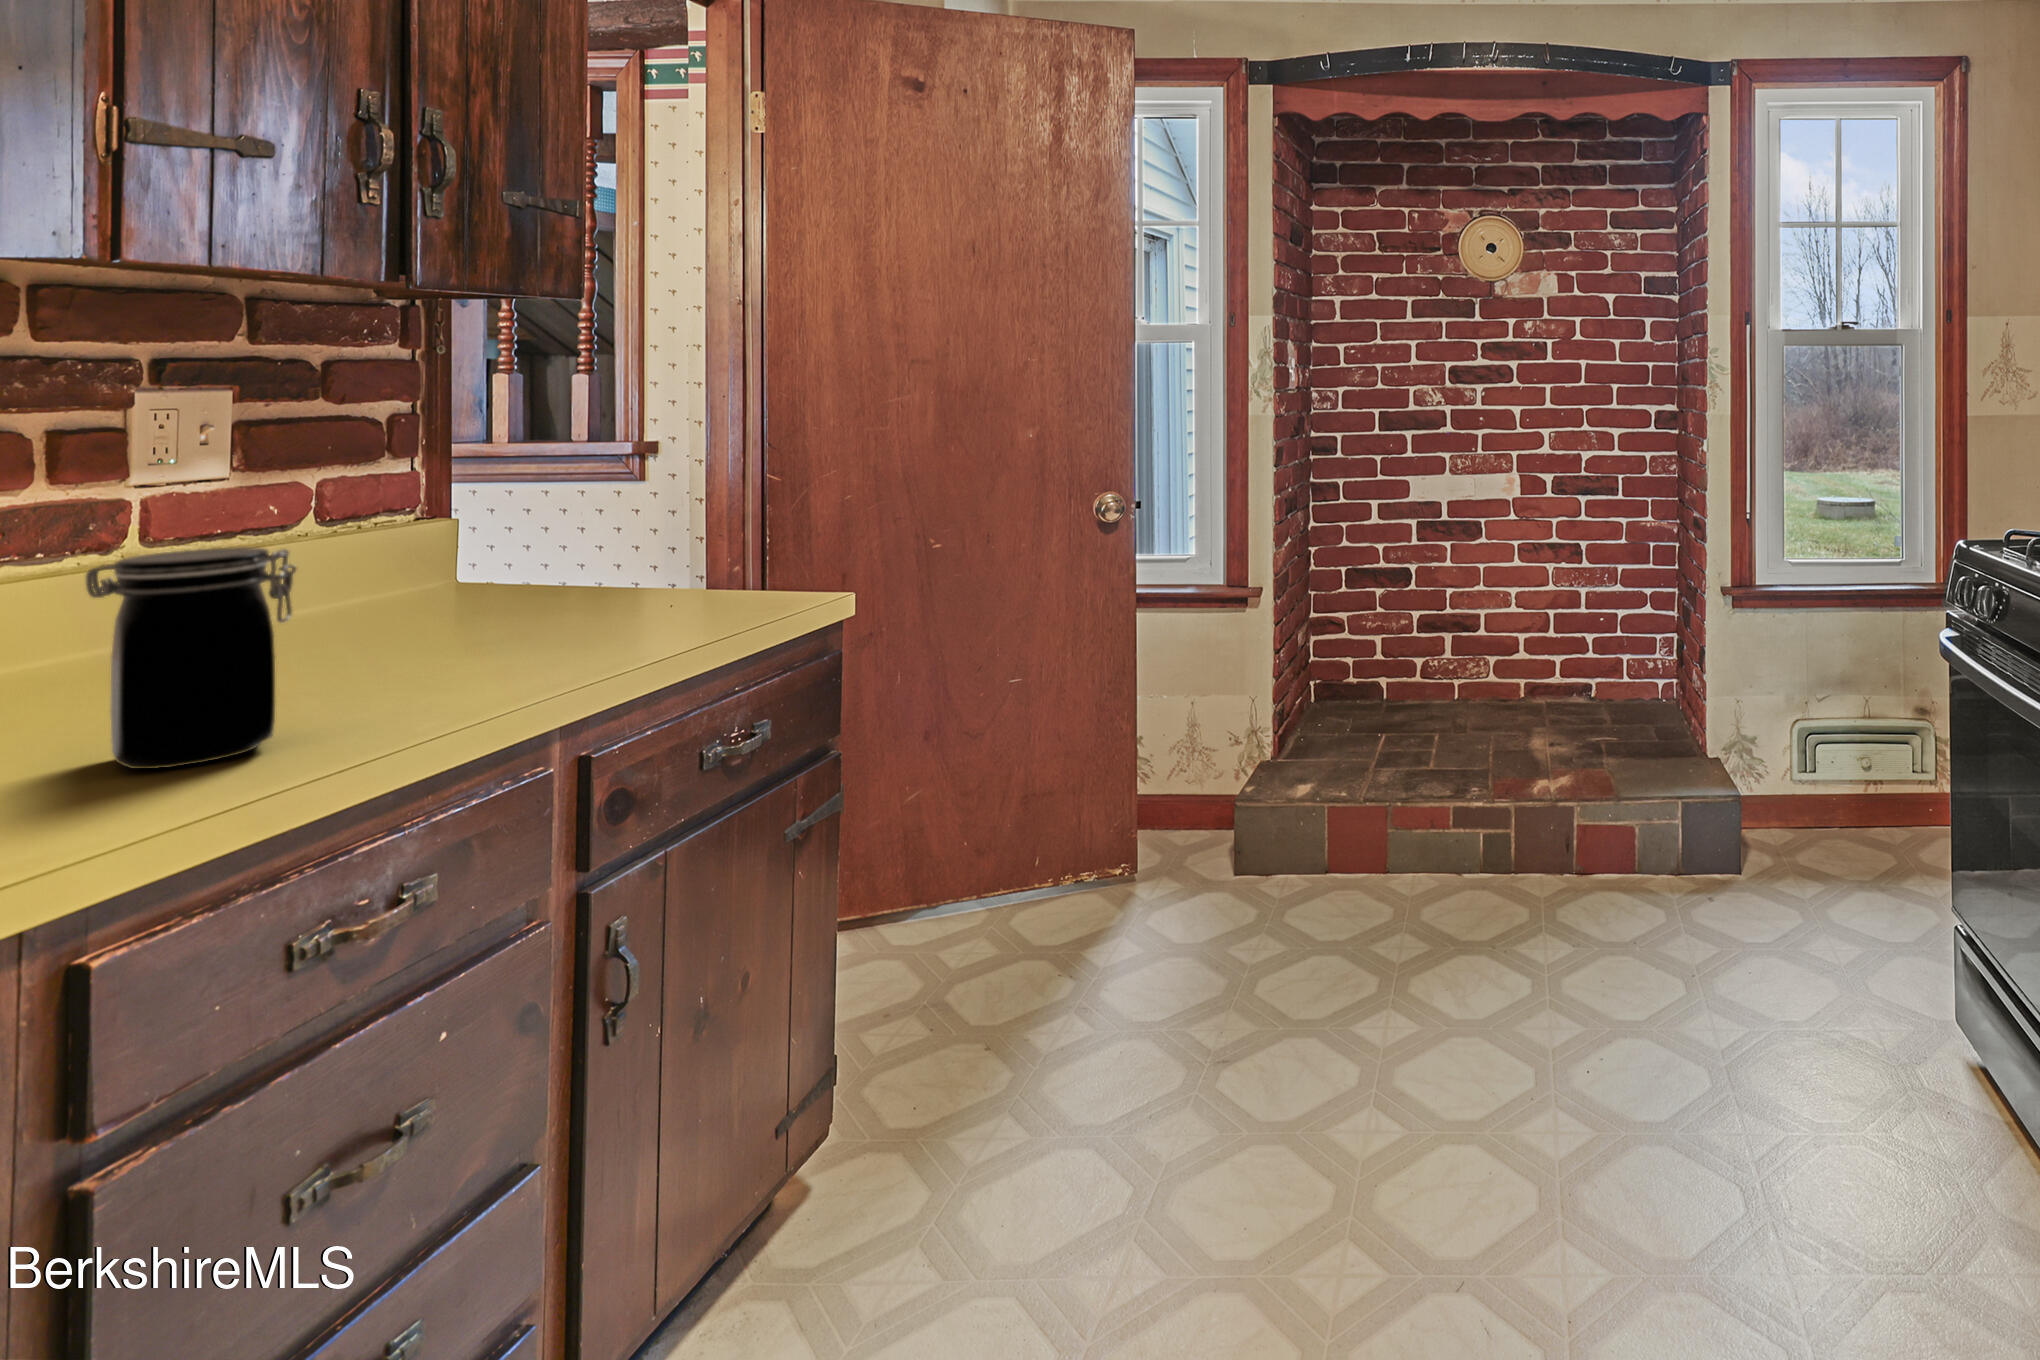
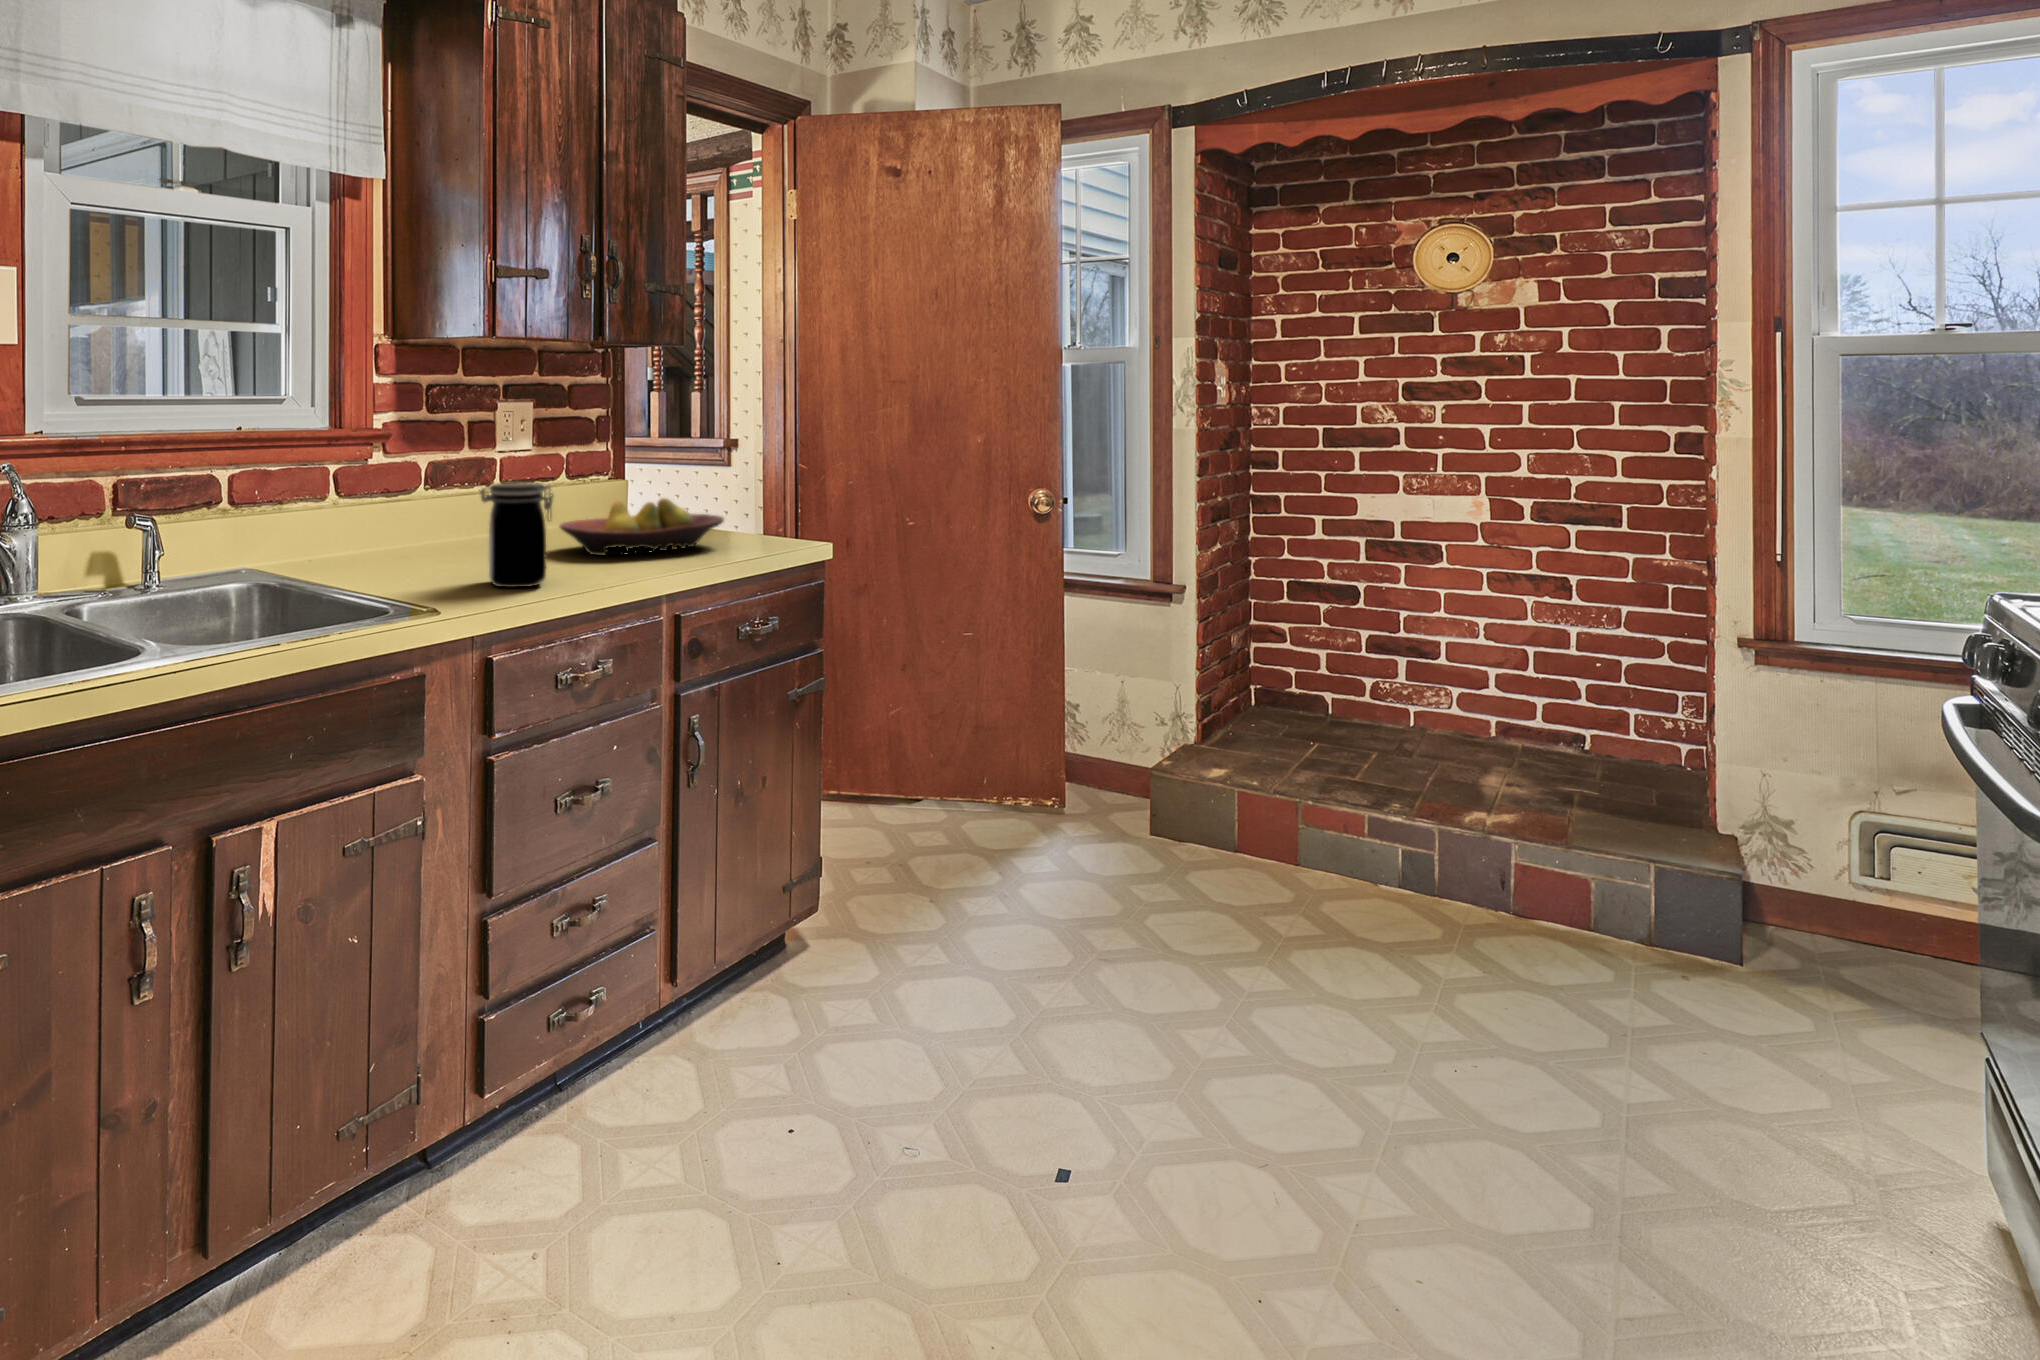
fruit bowl: none [308,549,666,663] -> present [560,498,724,555]

